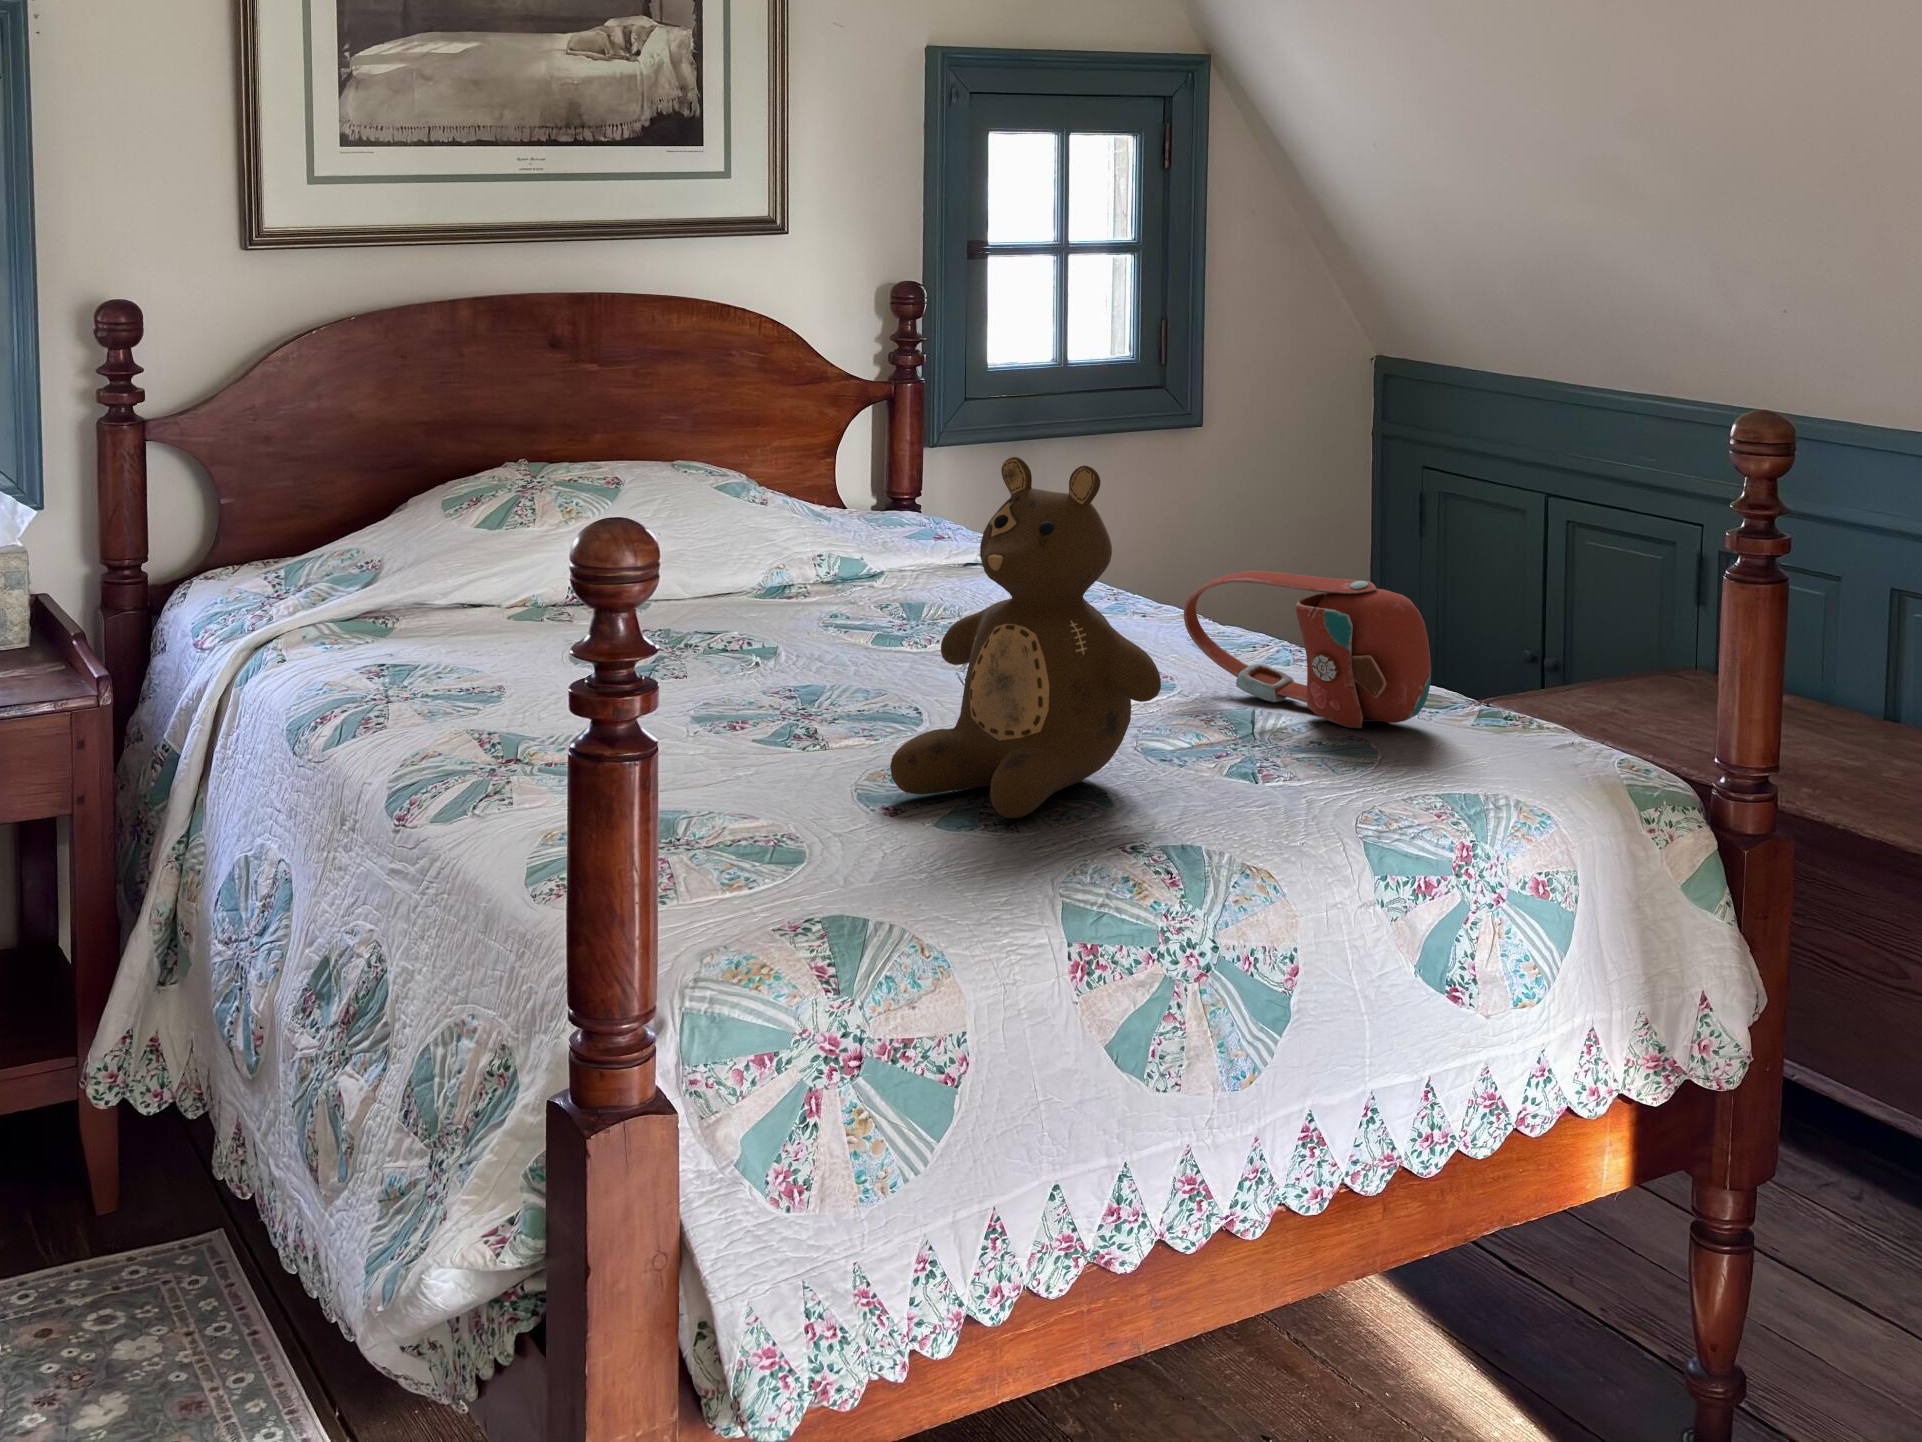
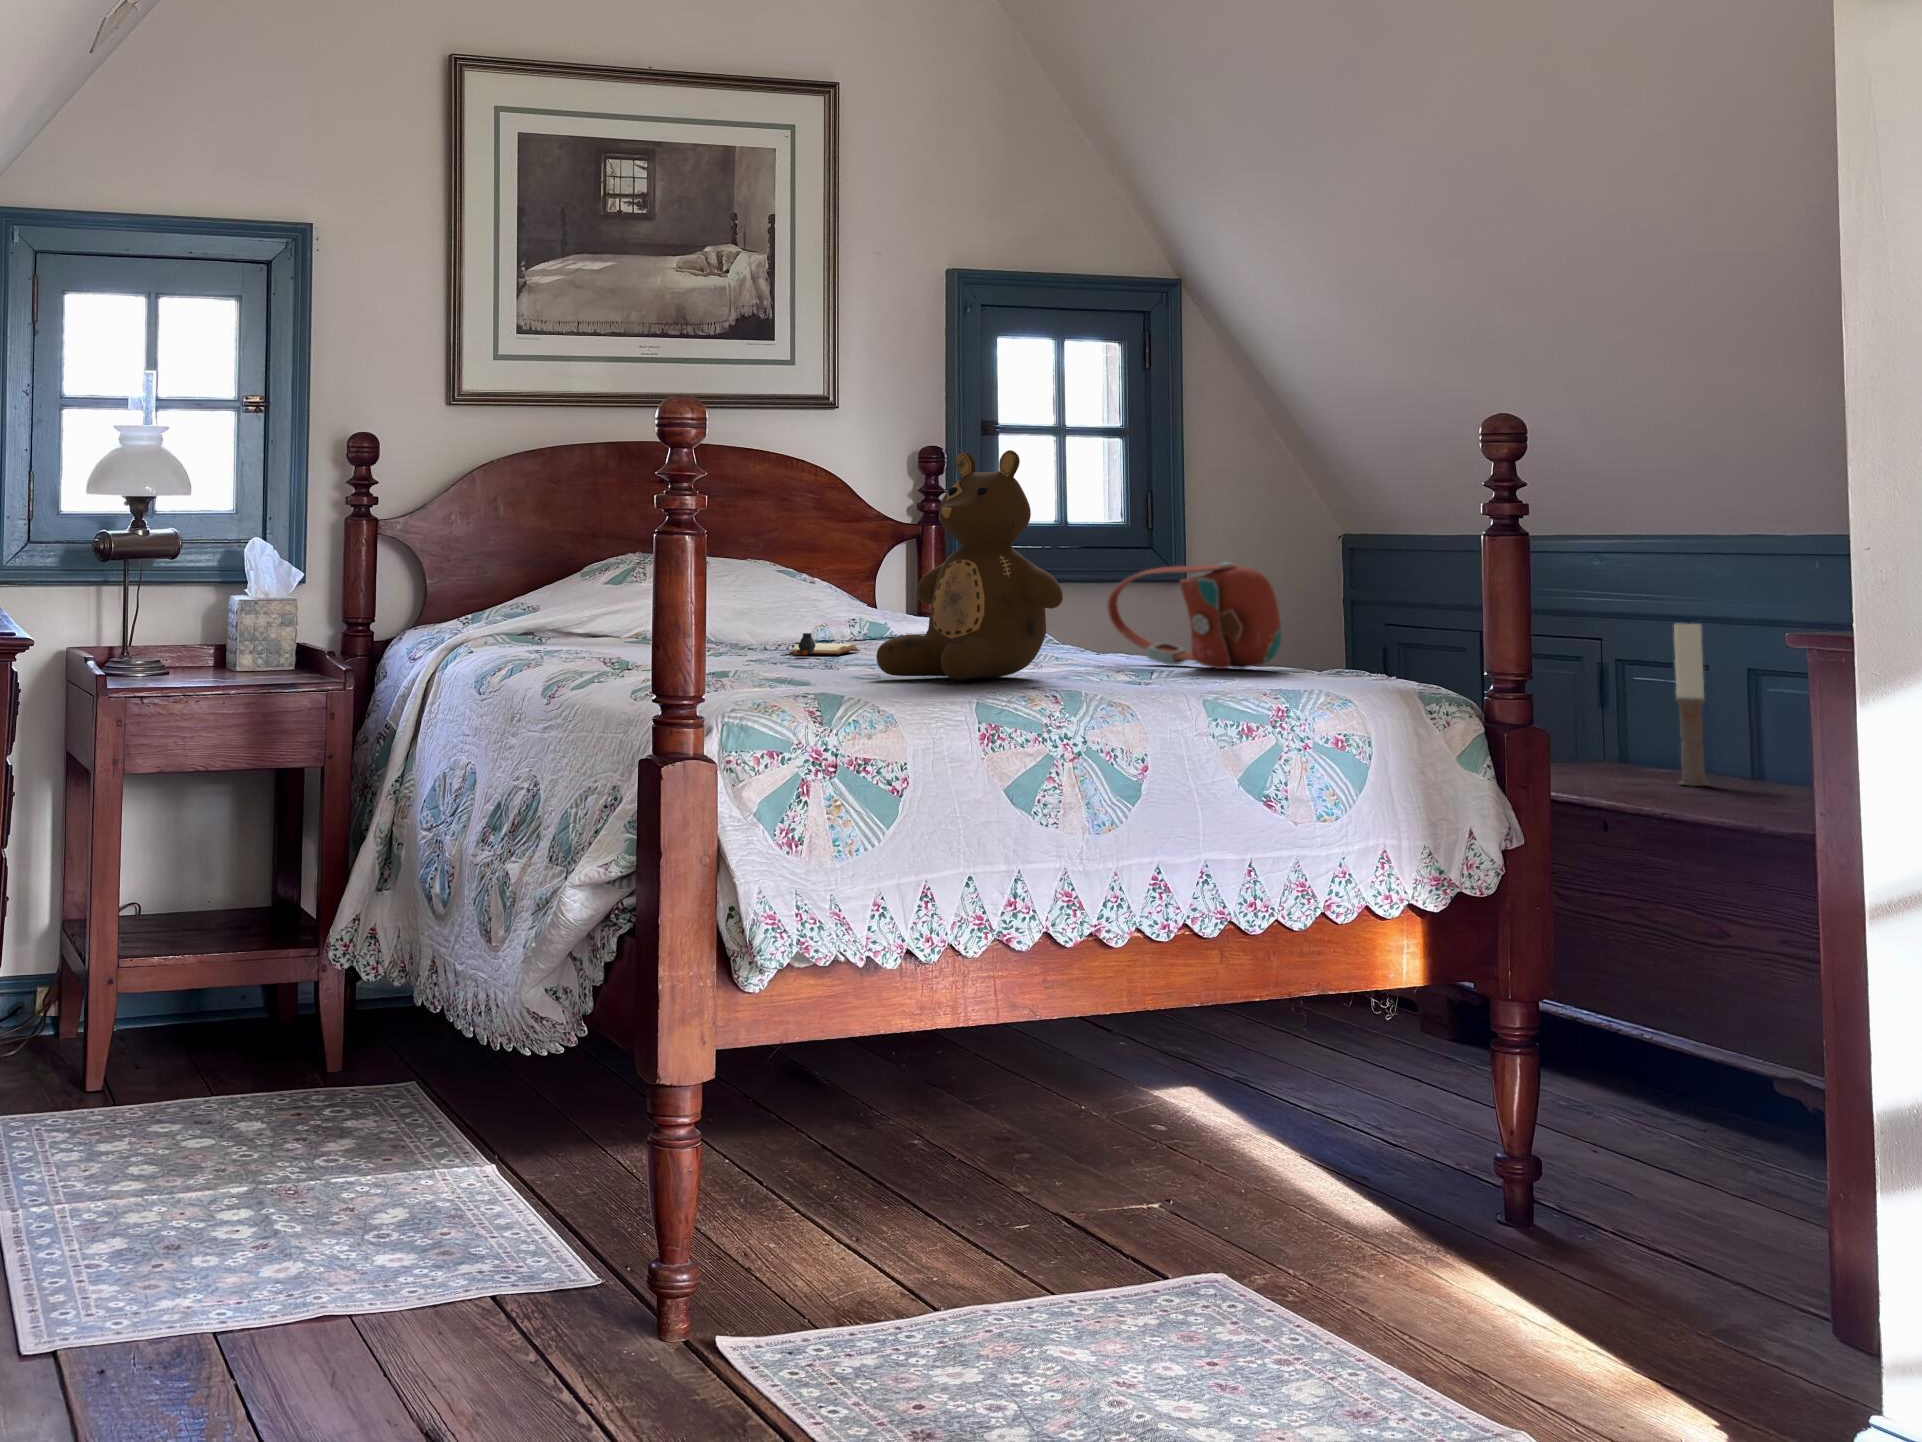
candle: none [1844,569,1888,774] -> present [1674,623,1708,786]
book: none [727,615,831,658] -> present [780,633,860,656]

